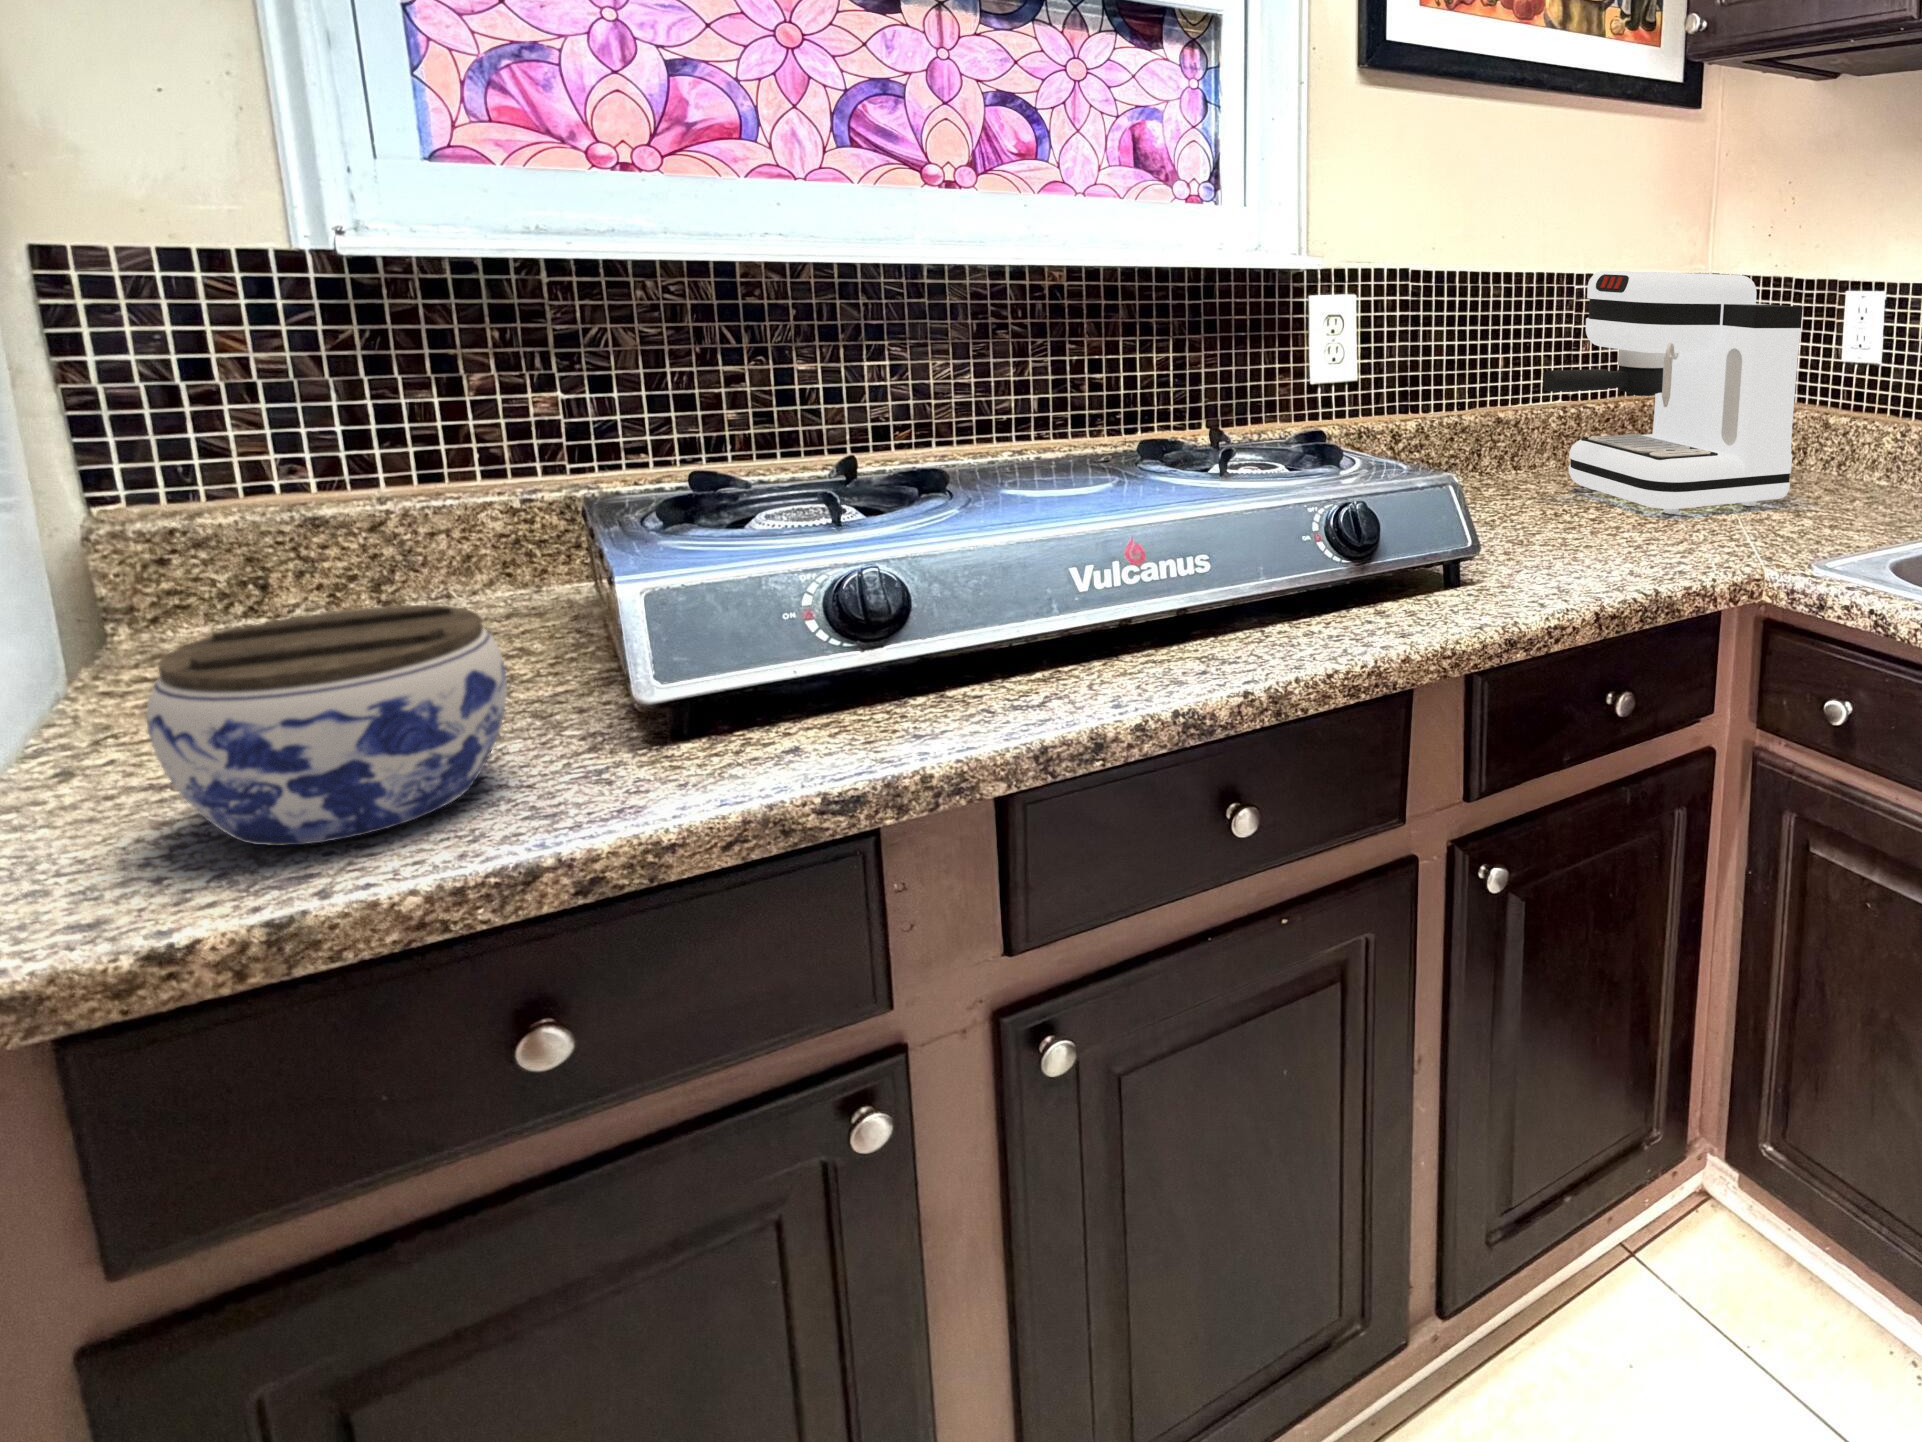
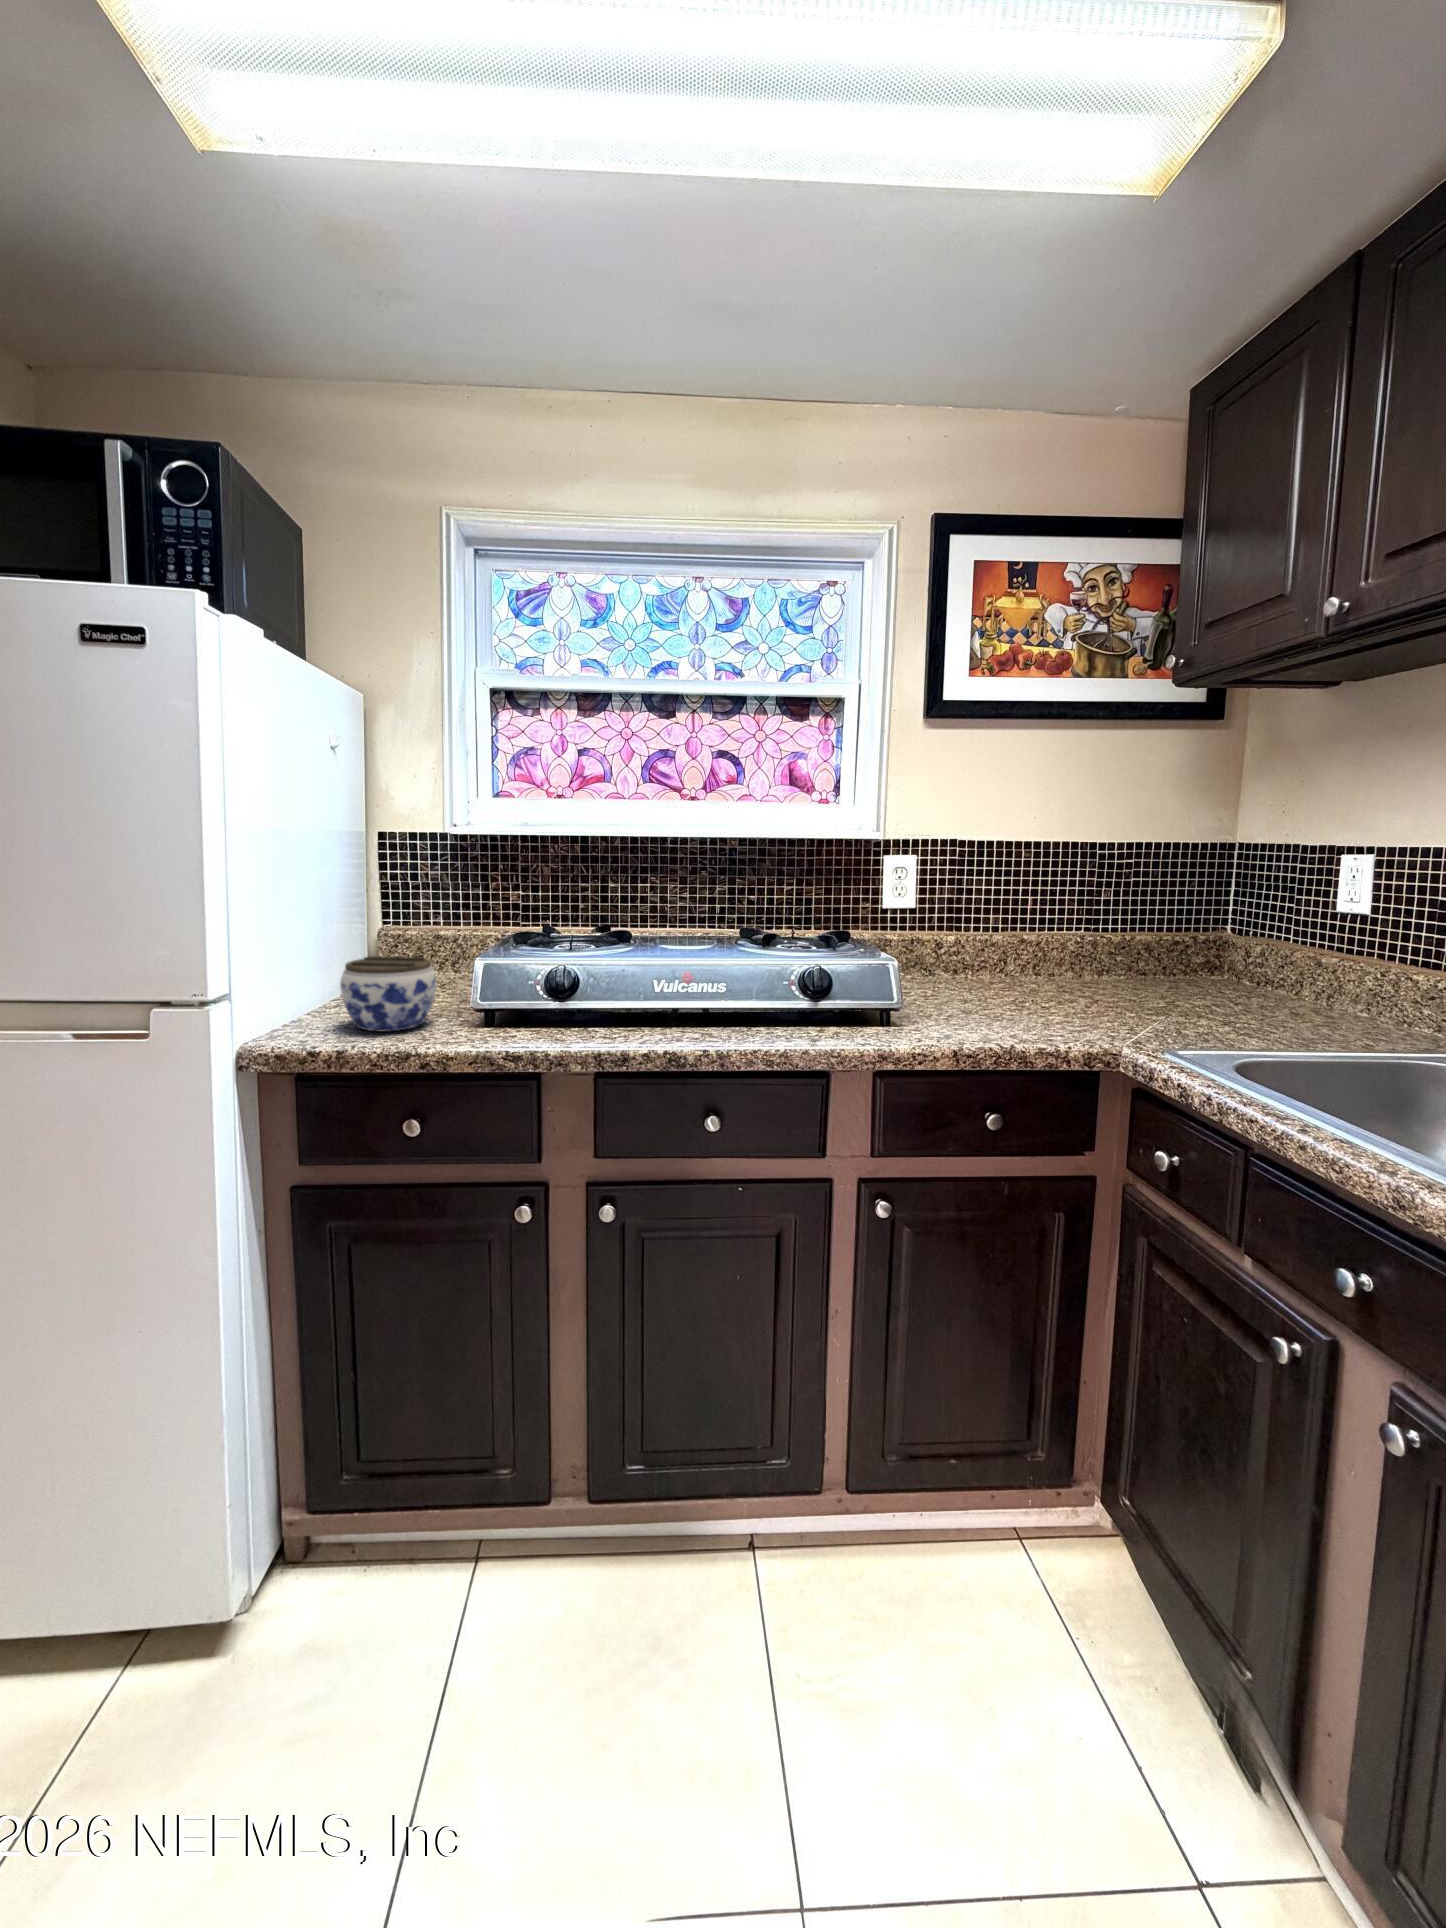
coffee maker: present [1543,271,1803,514] -> none [1028,839,1240,1015]

